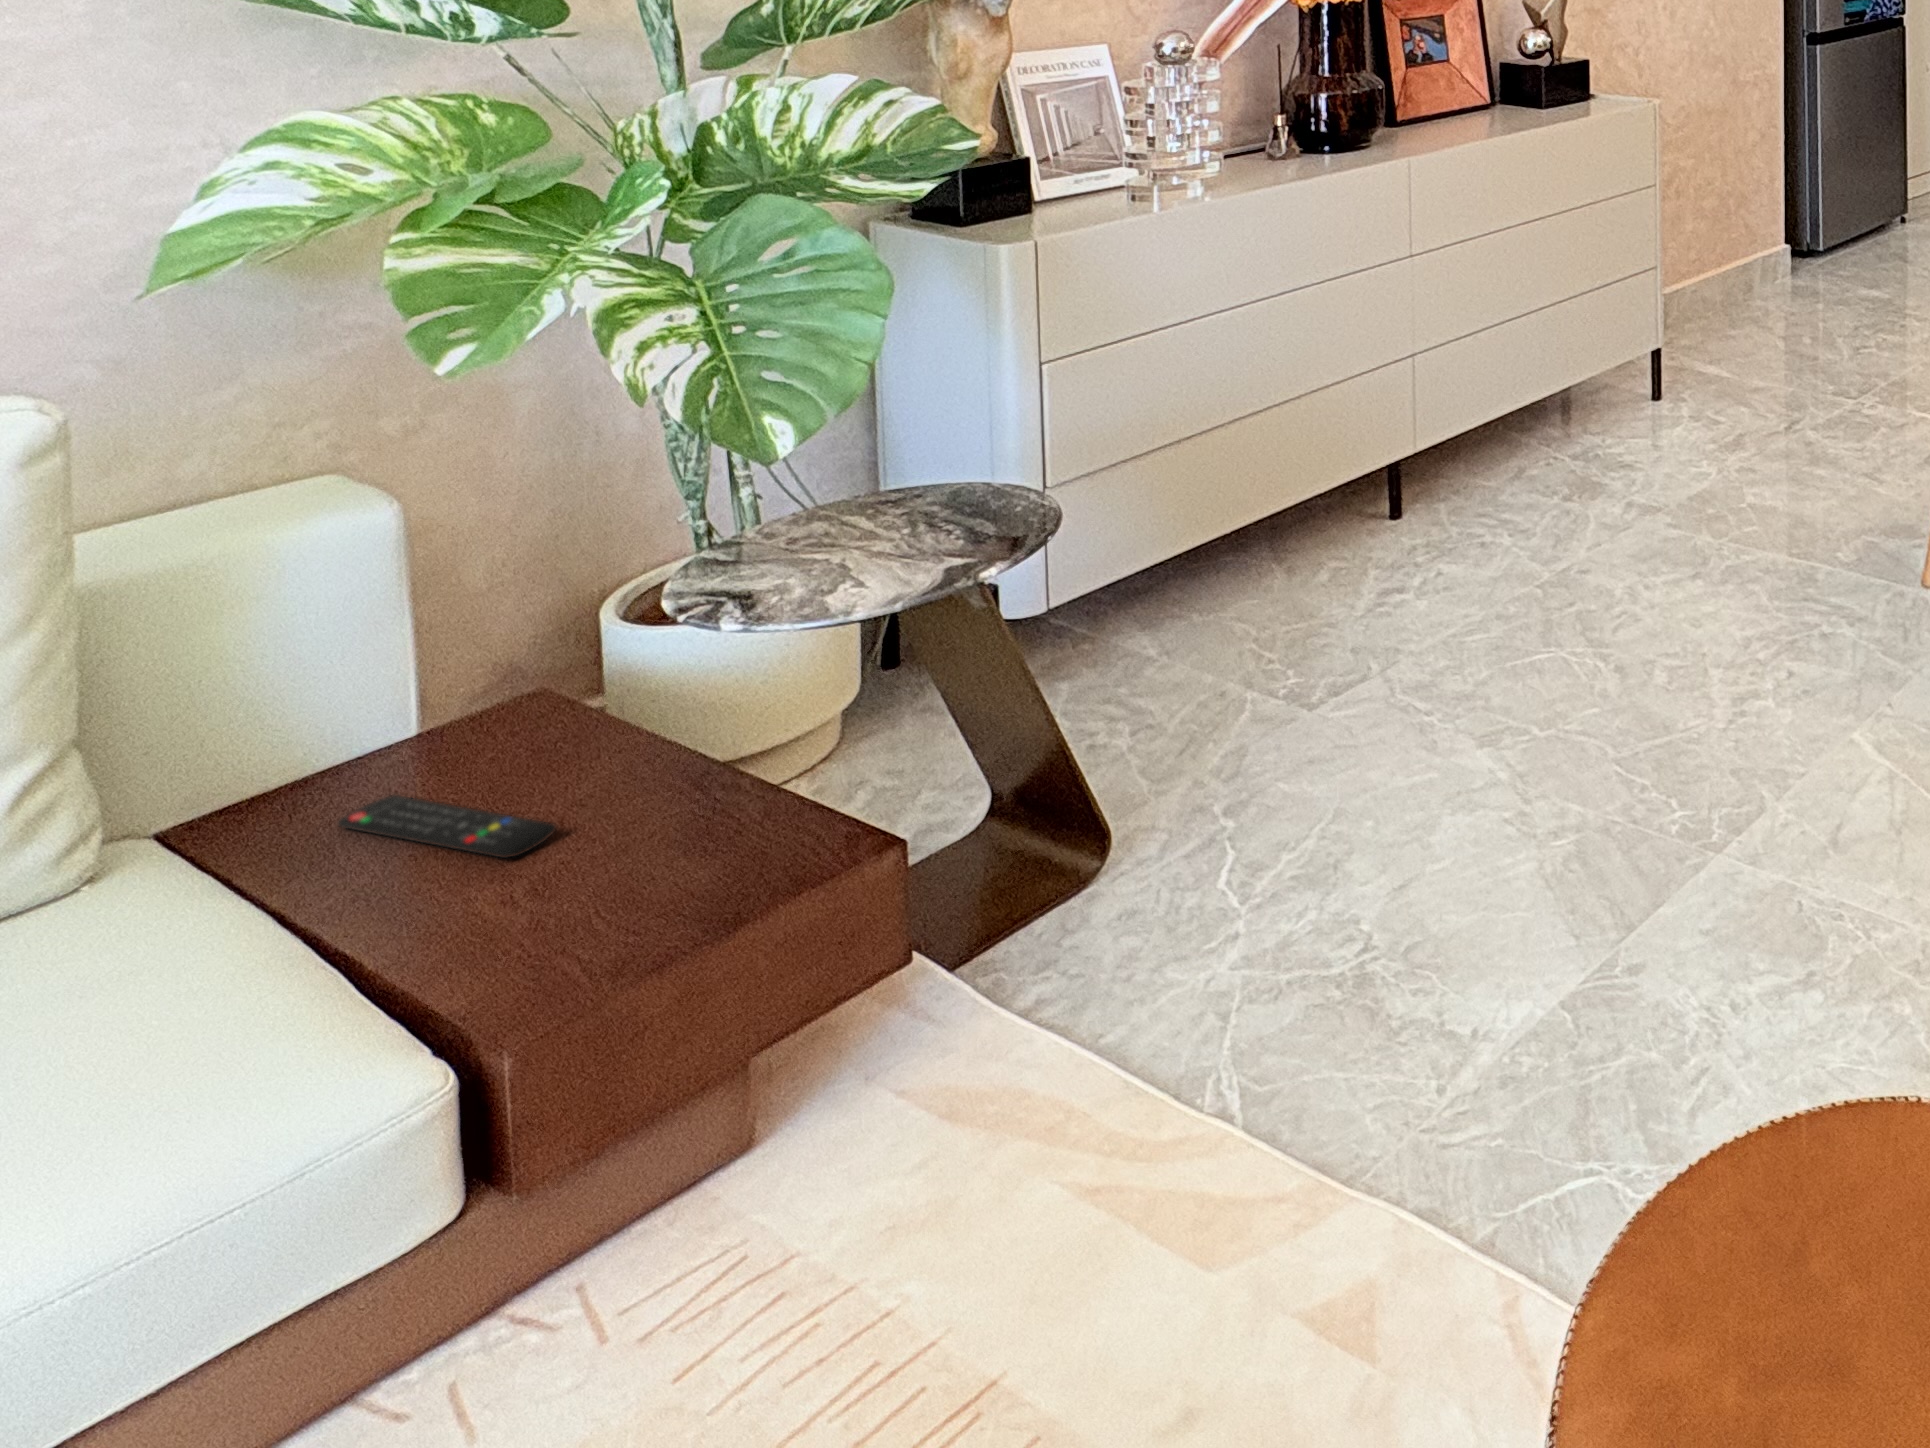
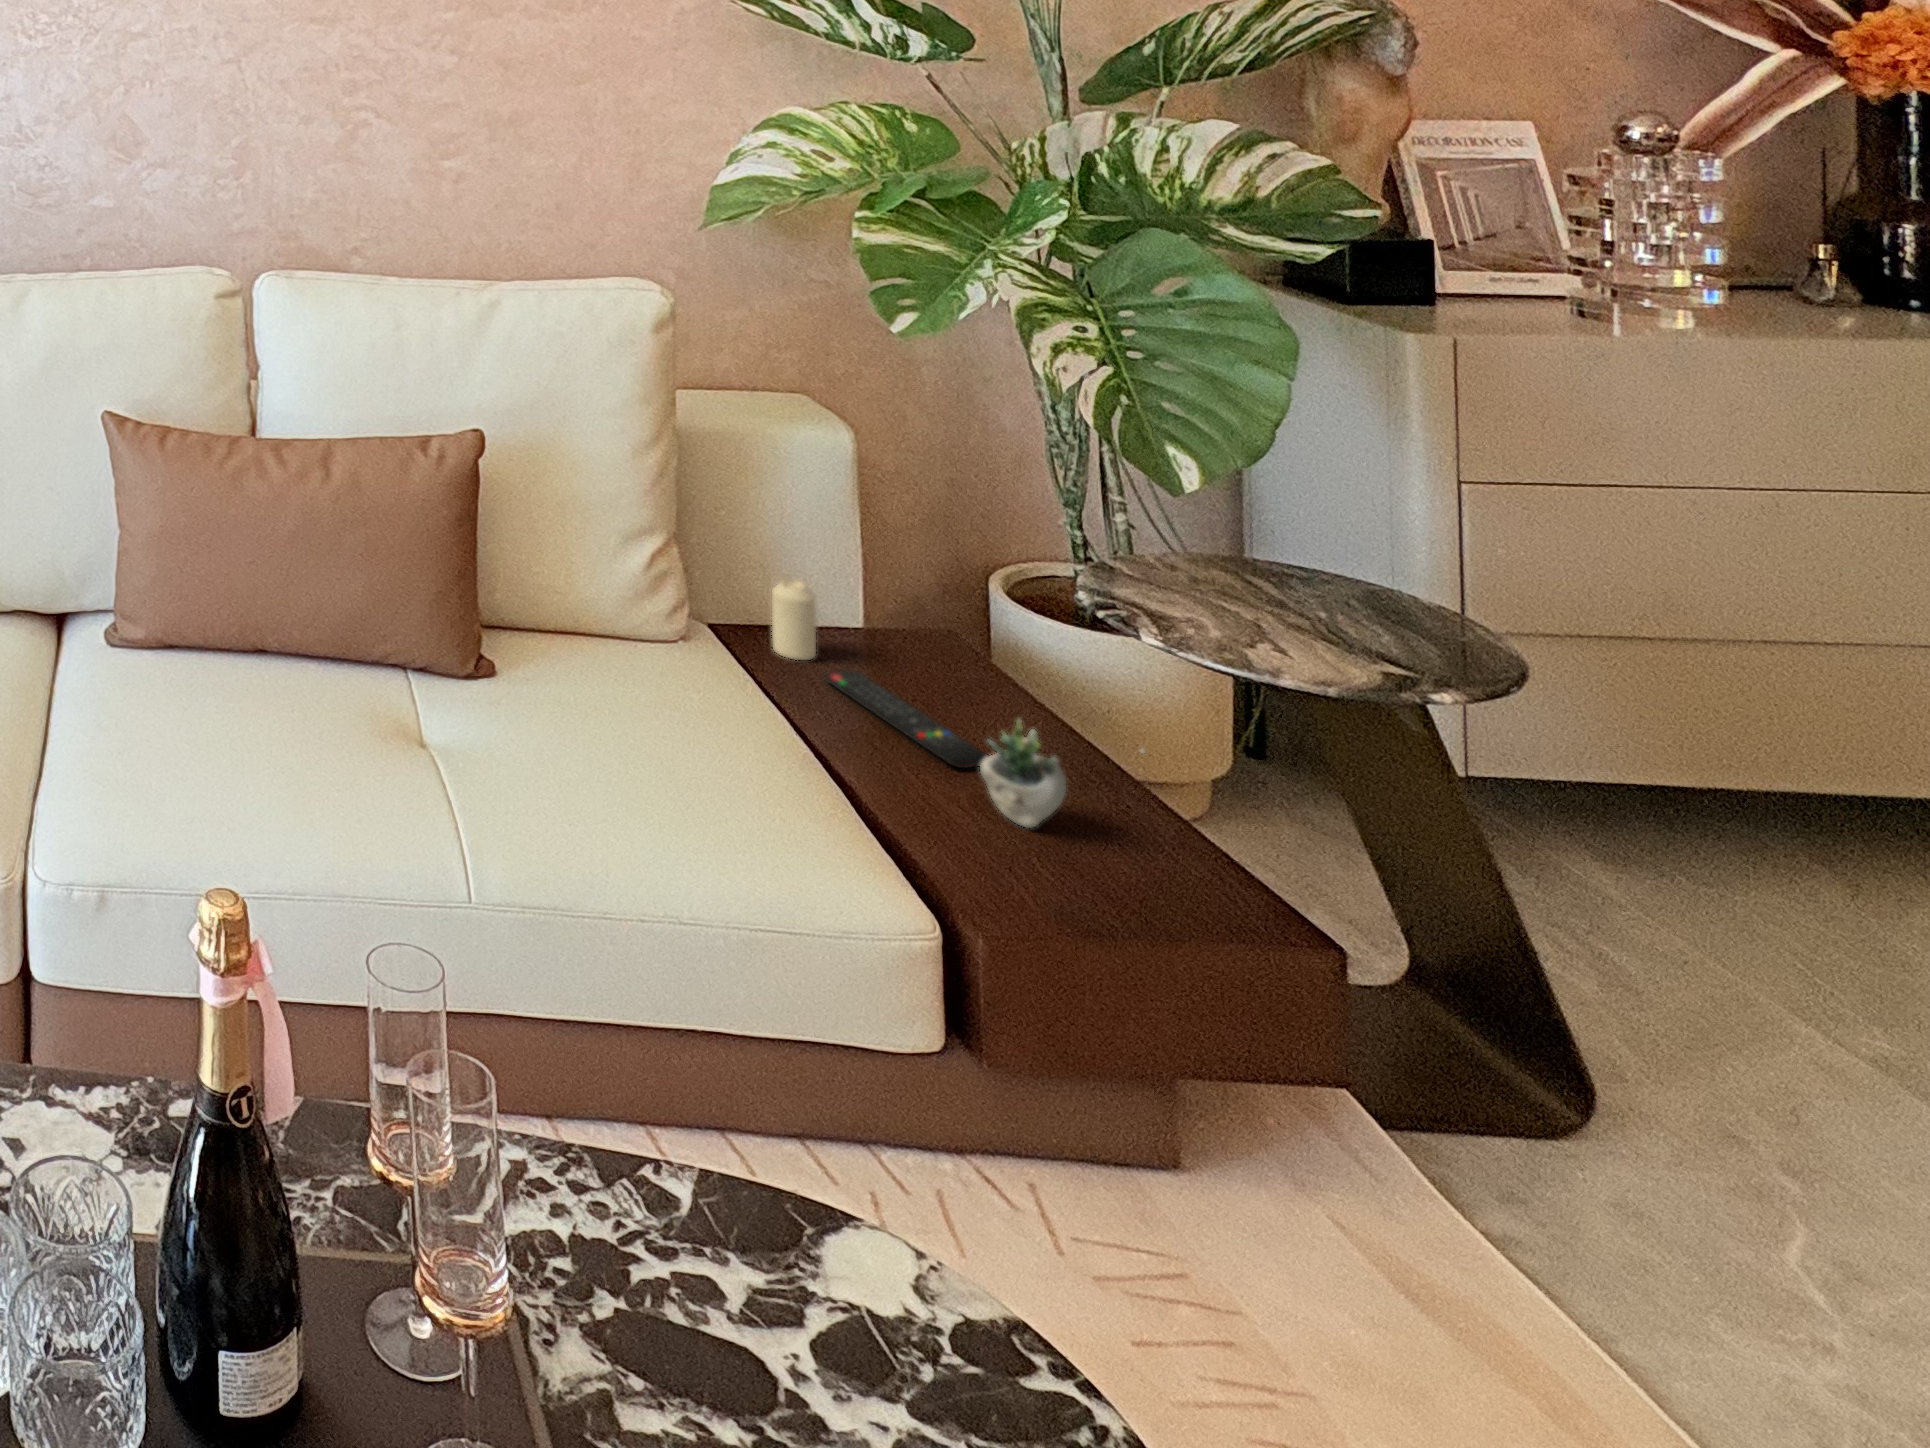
candle: none [259,716,332,822] -> present [772,580,816,660]
succulent plant: none [536,746,723,889] -> present [980,720,1144,828]

